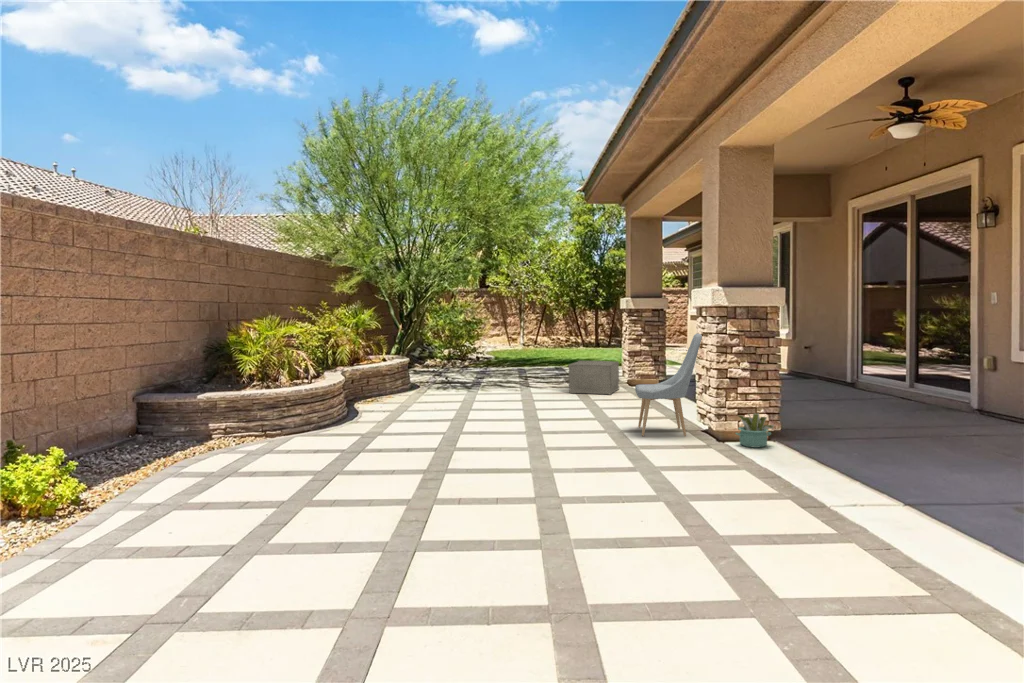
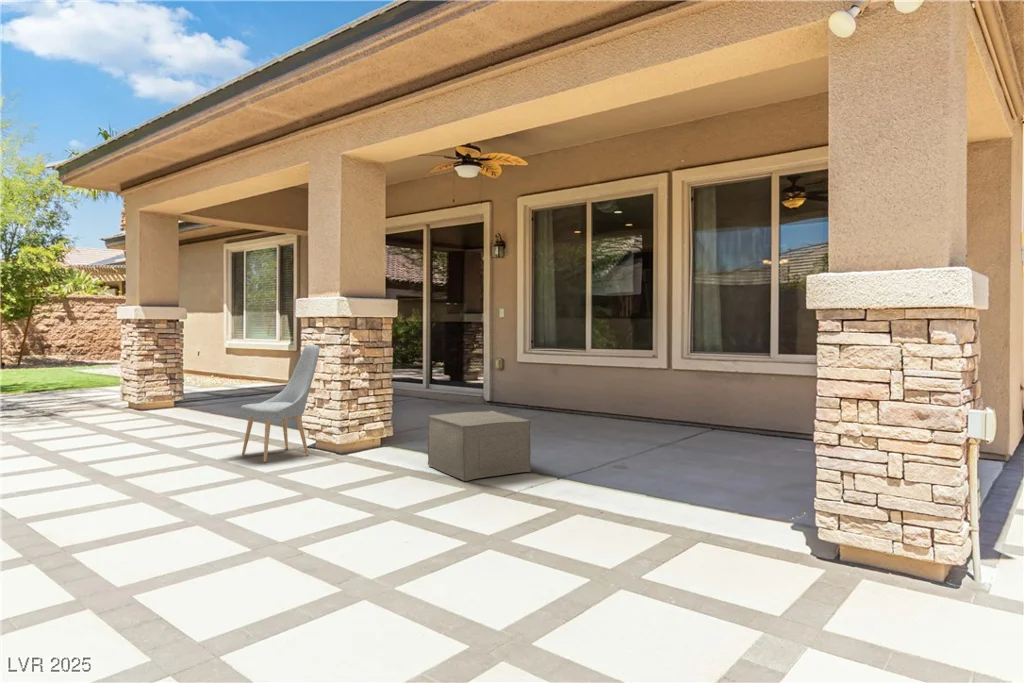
ottoman: present [569,361,619,395] -> present [428,410,531,481]
decorative plant: present [736,413,774,448] -> none [364,421,395,455]

